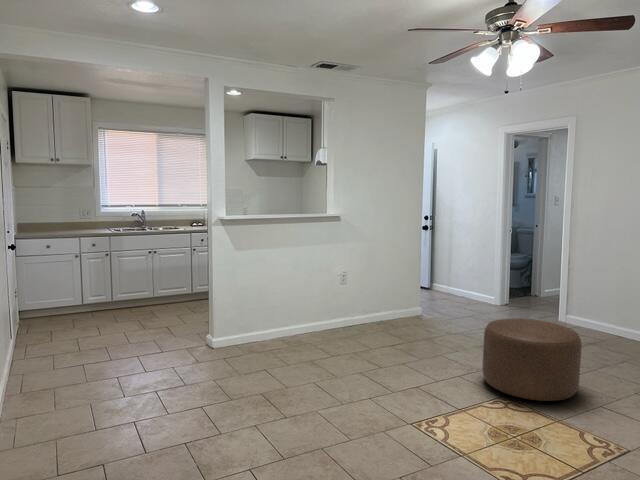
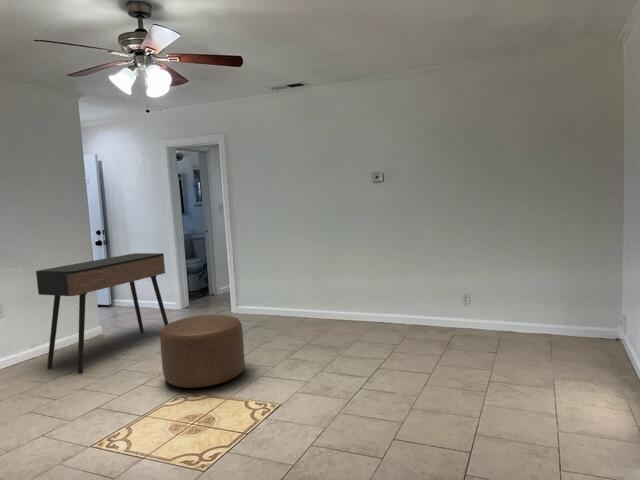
console table: none [374,241,492,349] -> present [36,253,168,373]

